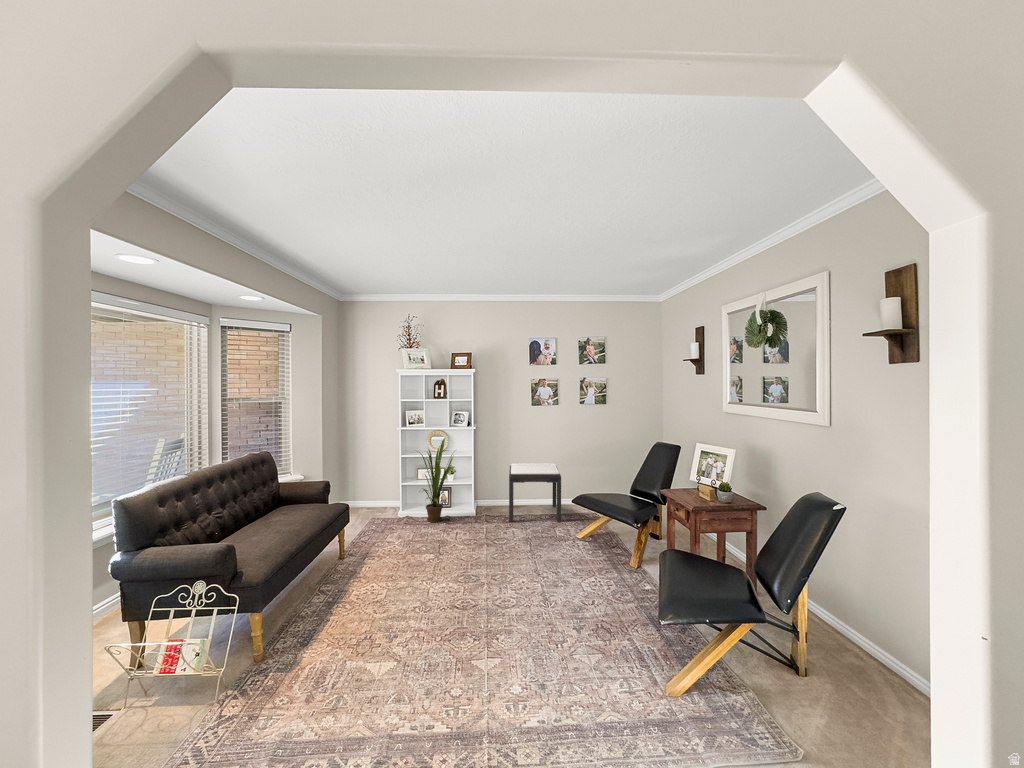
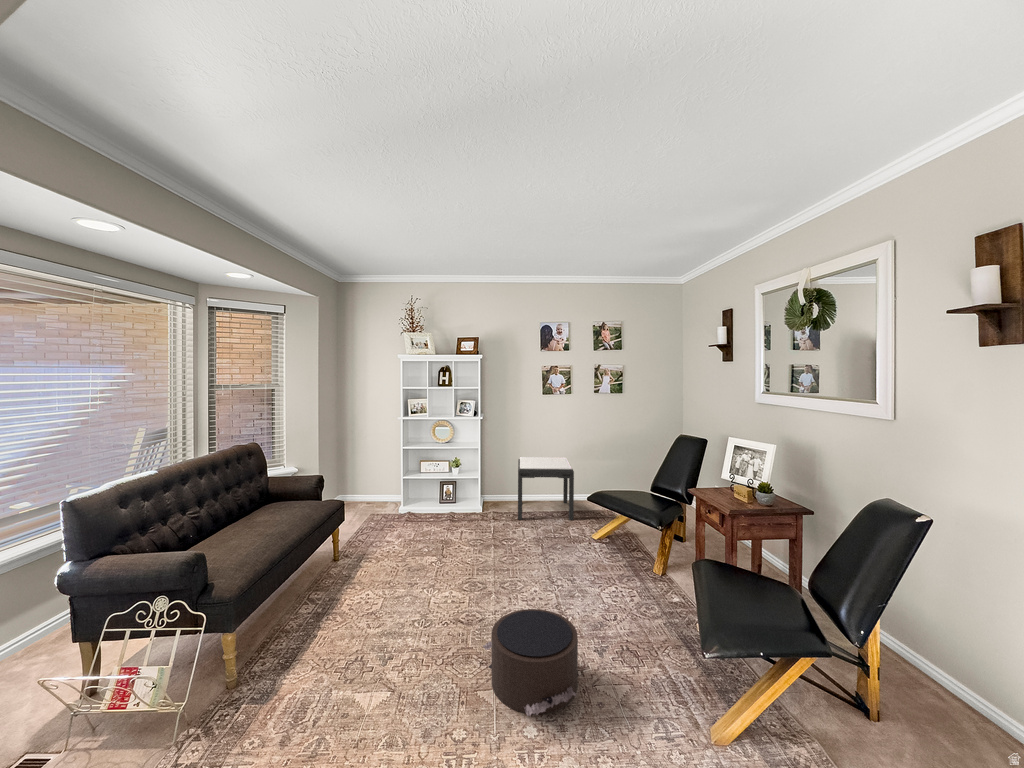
house plant: present [417,438,455,522] -> none [416,429,463,519]
pouf: none [476,593,557,677] -> present [483,609,578,716]

